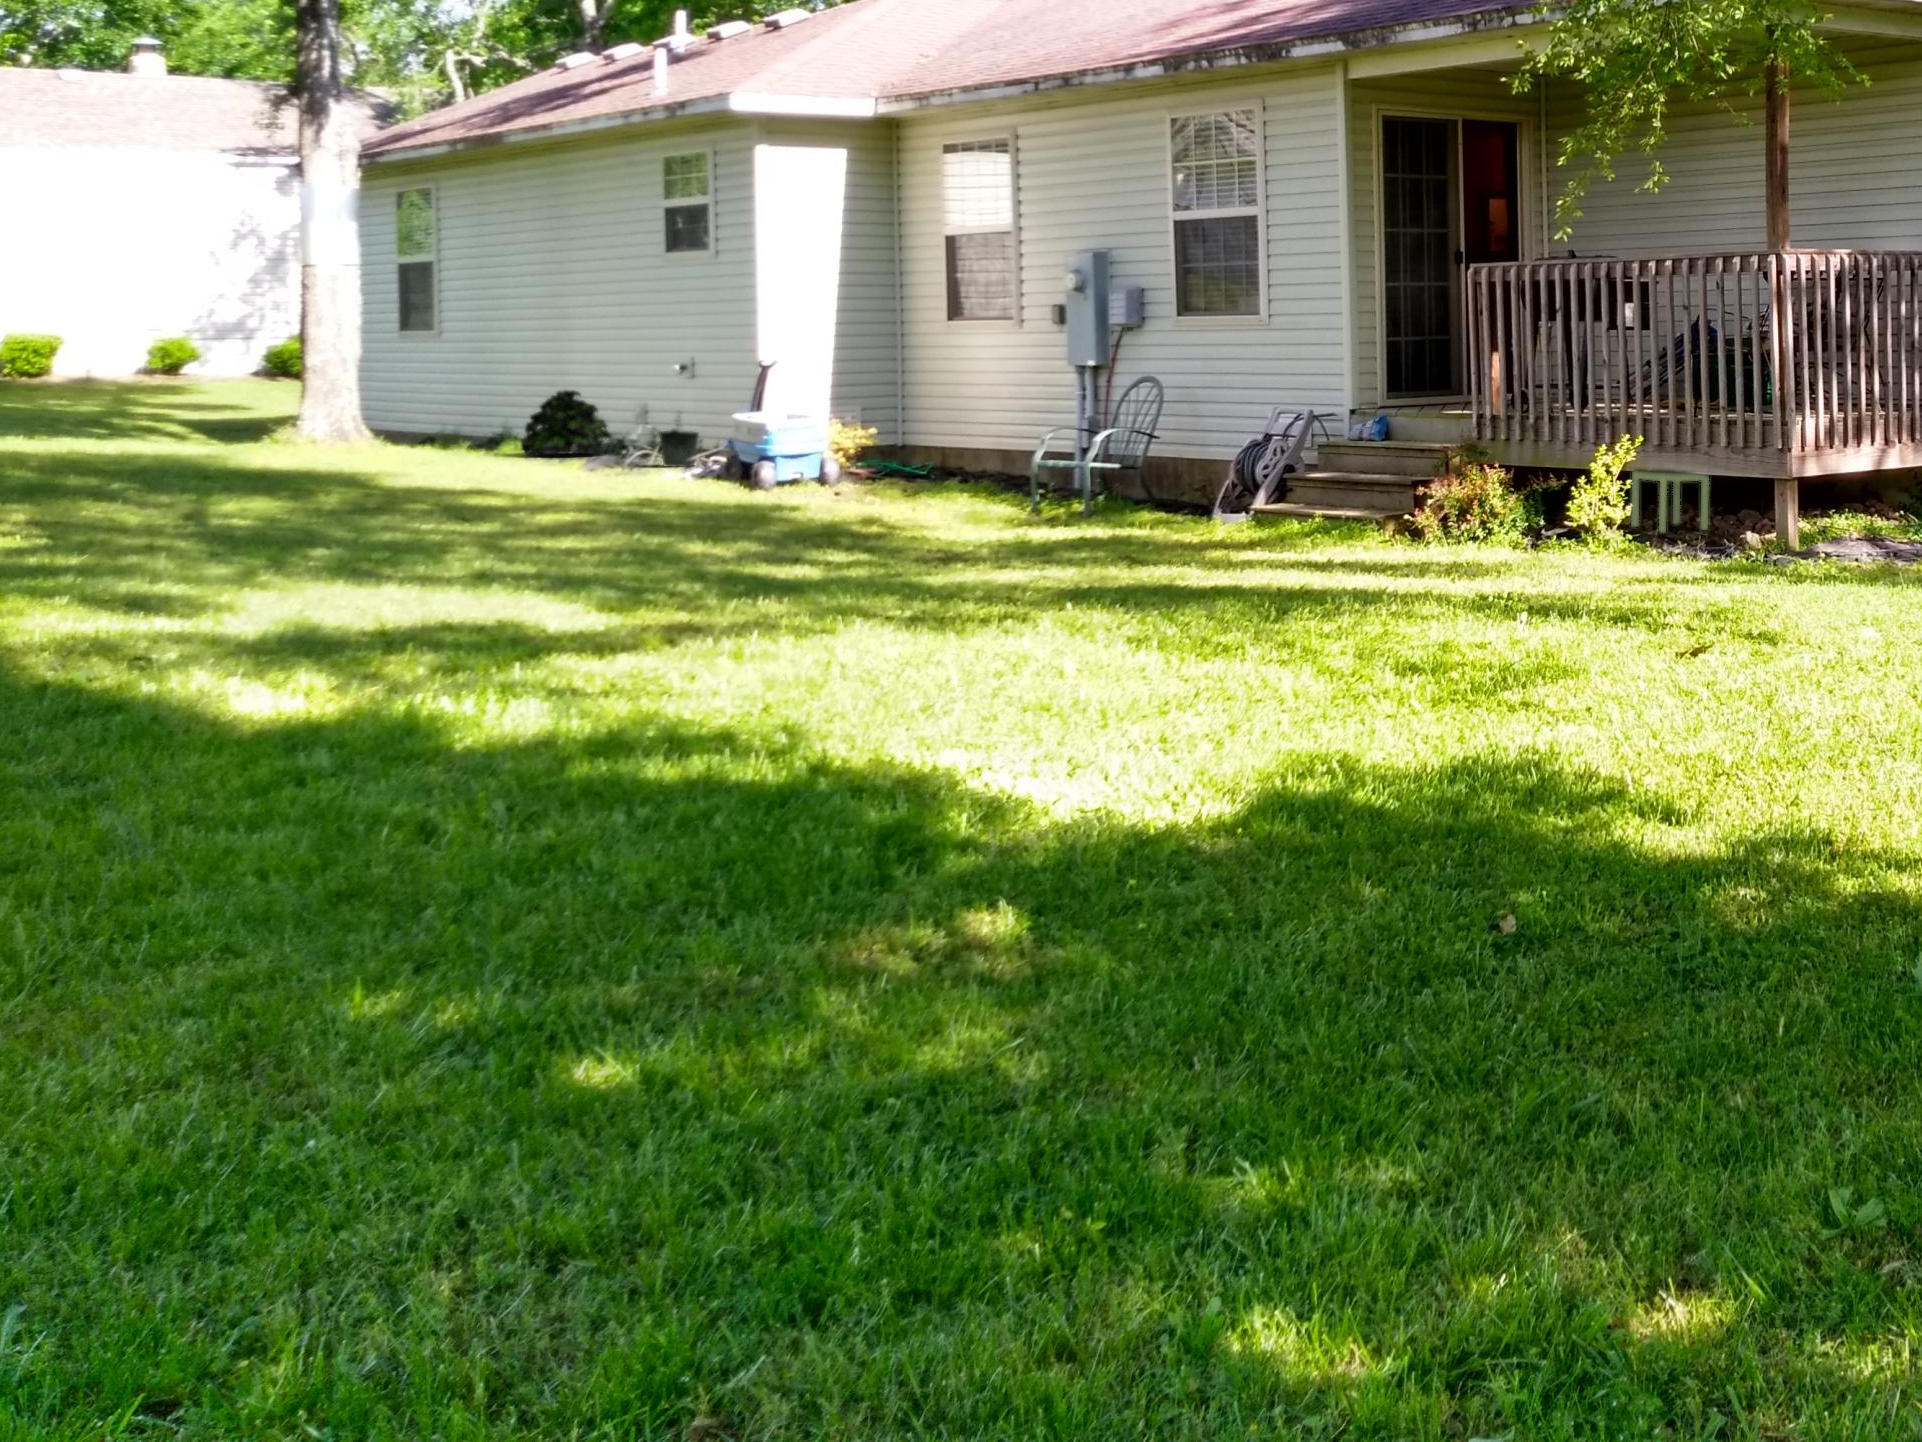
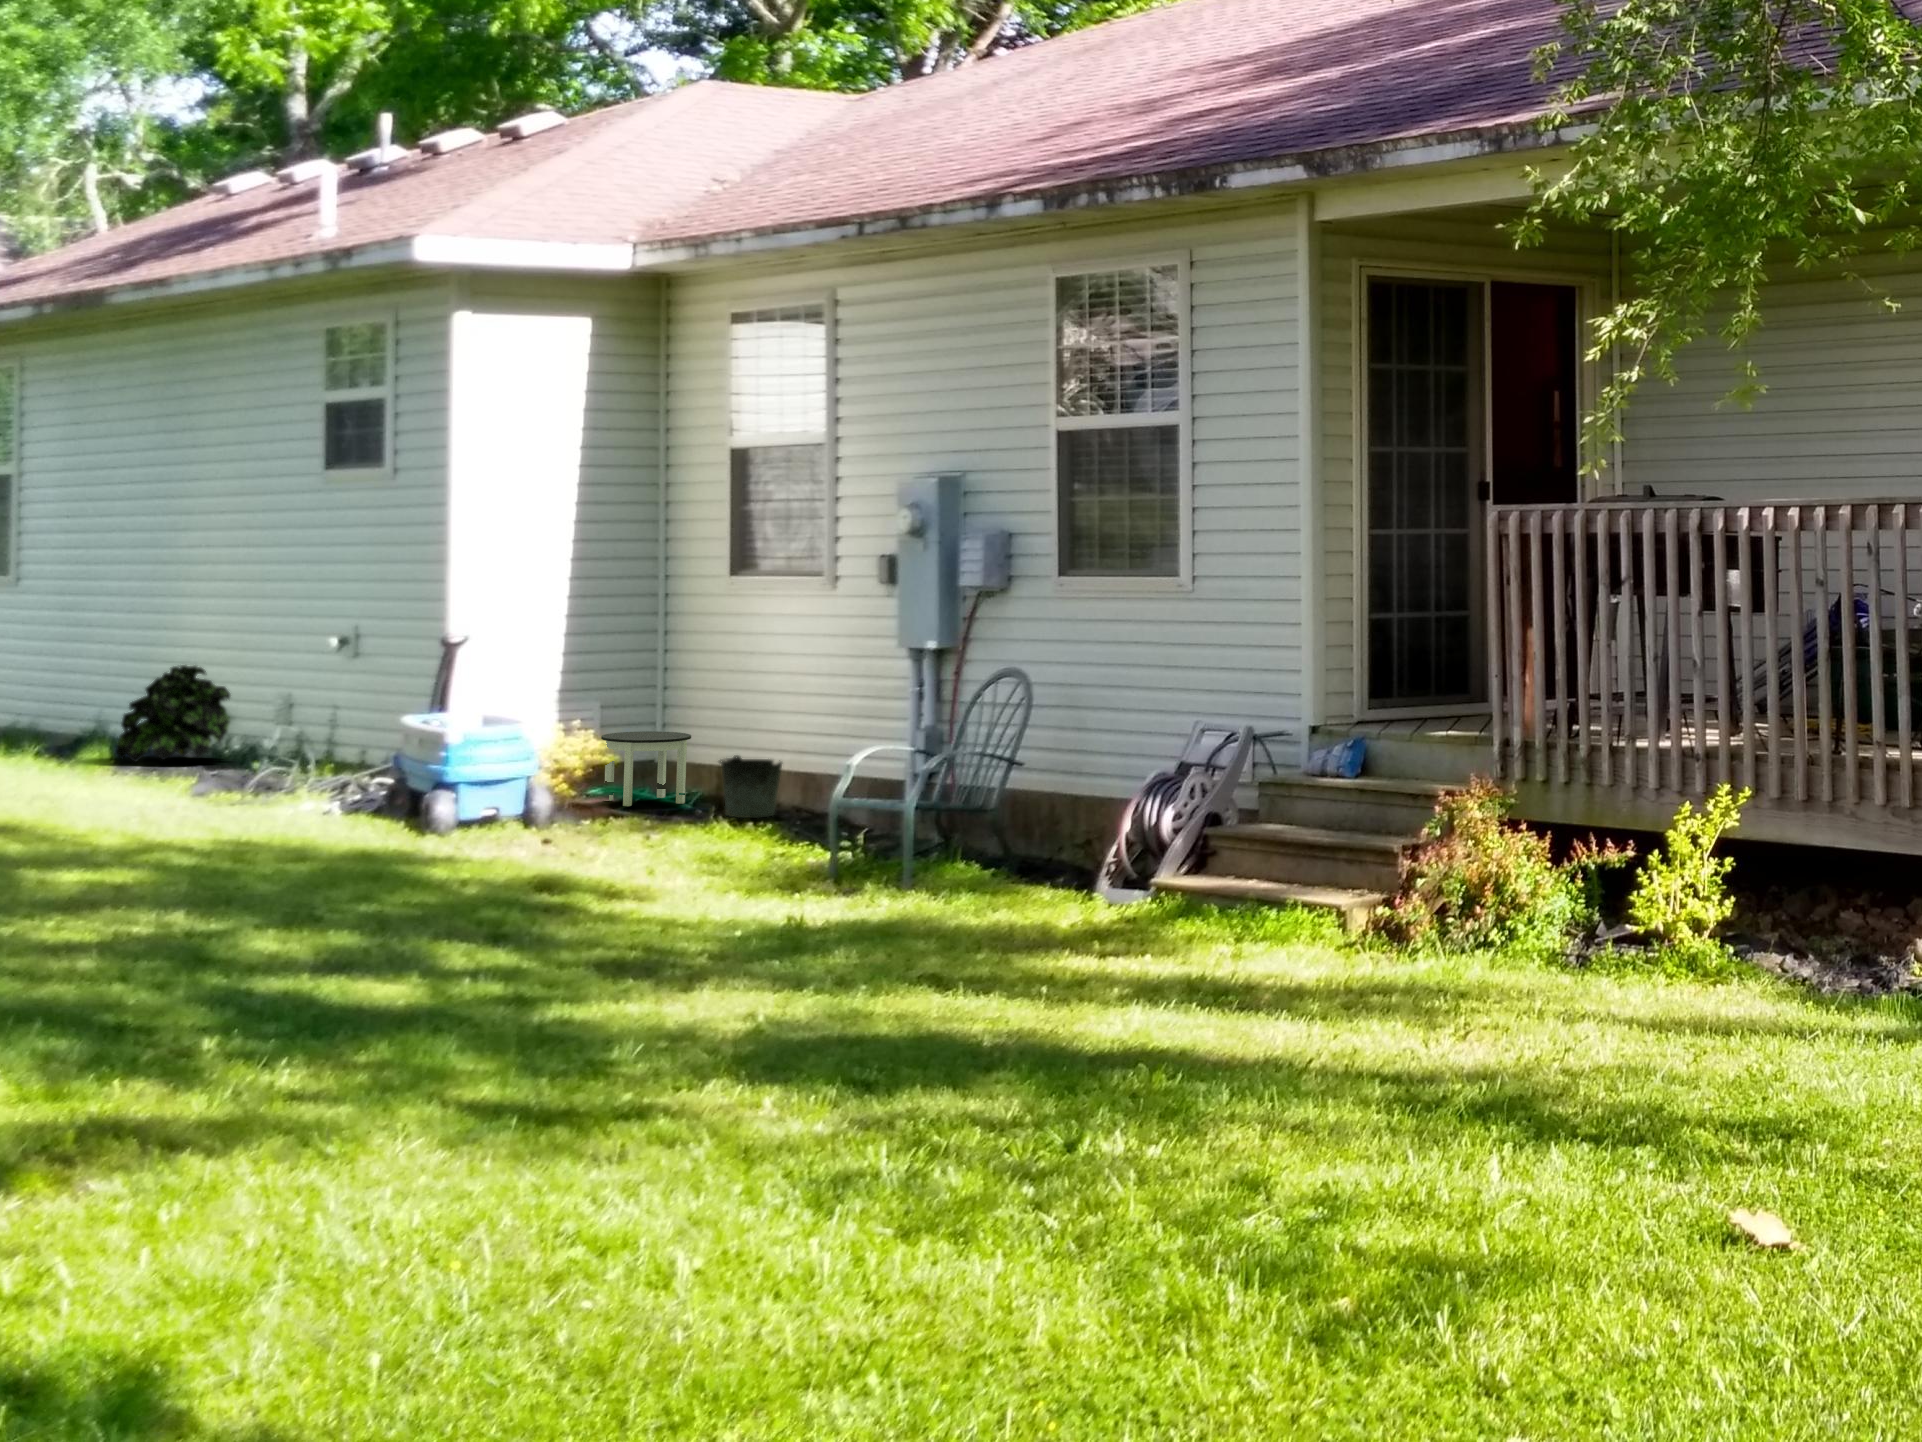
bucket: present [659,429,699,467] -> present [719,755,782,818]
round table: present [1631,469,1709,532] -> present [601,731,691,806]

